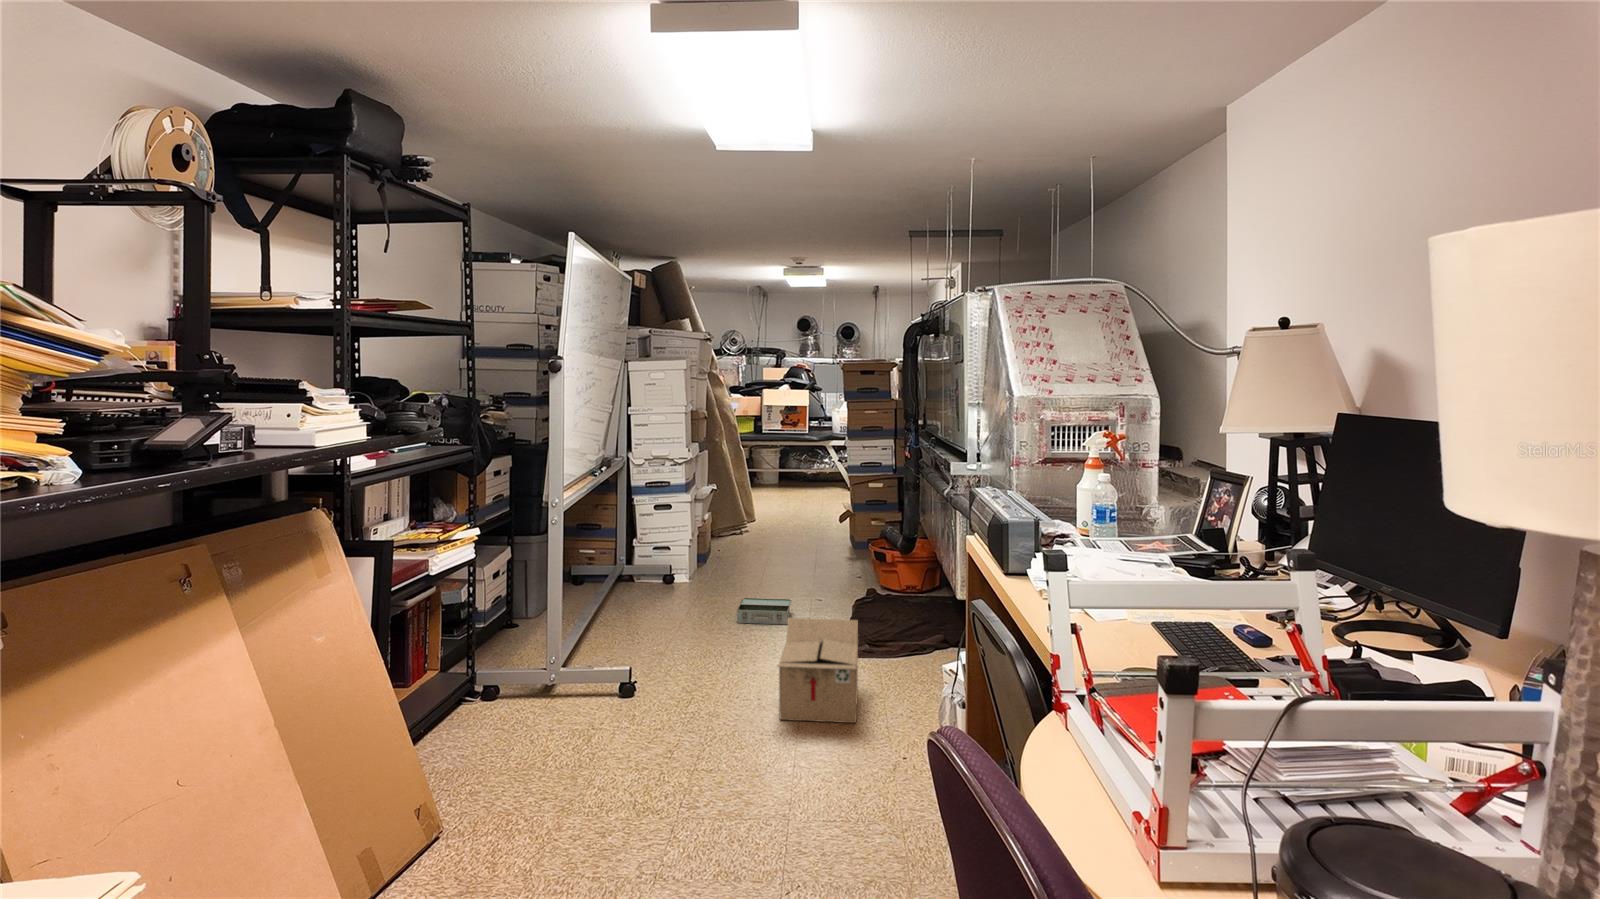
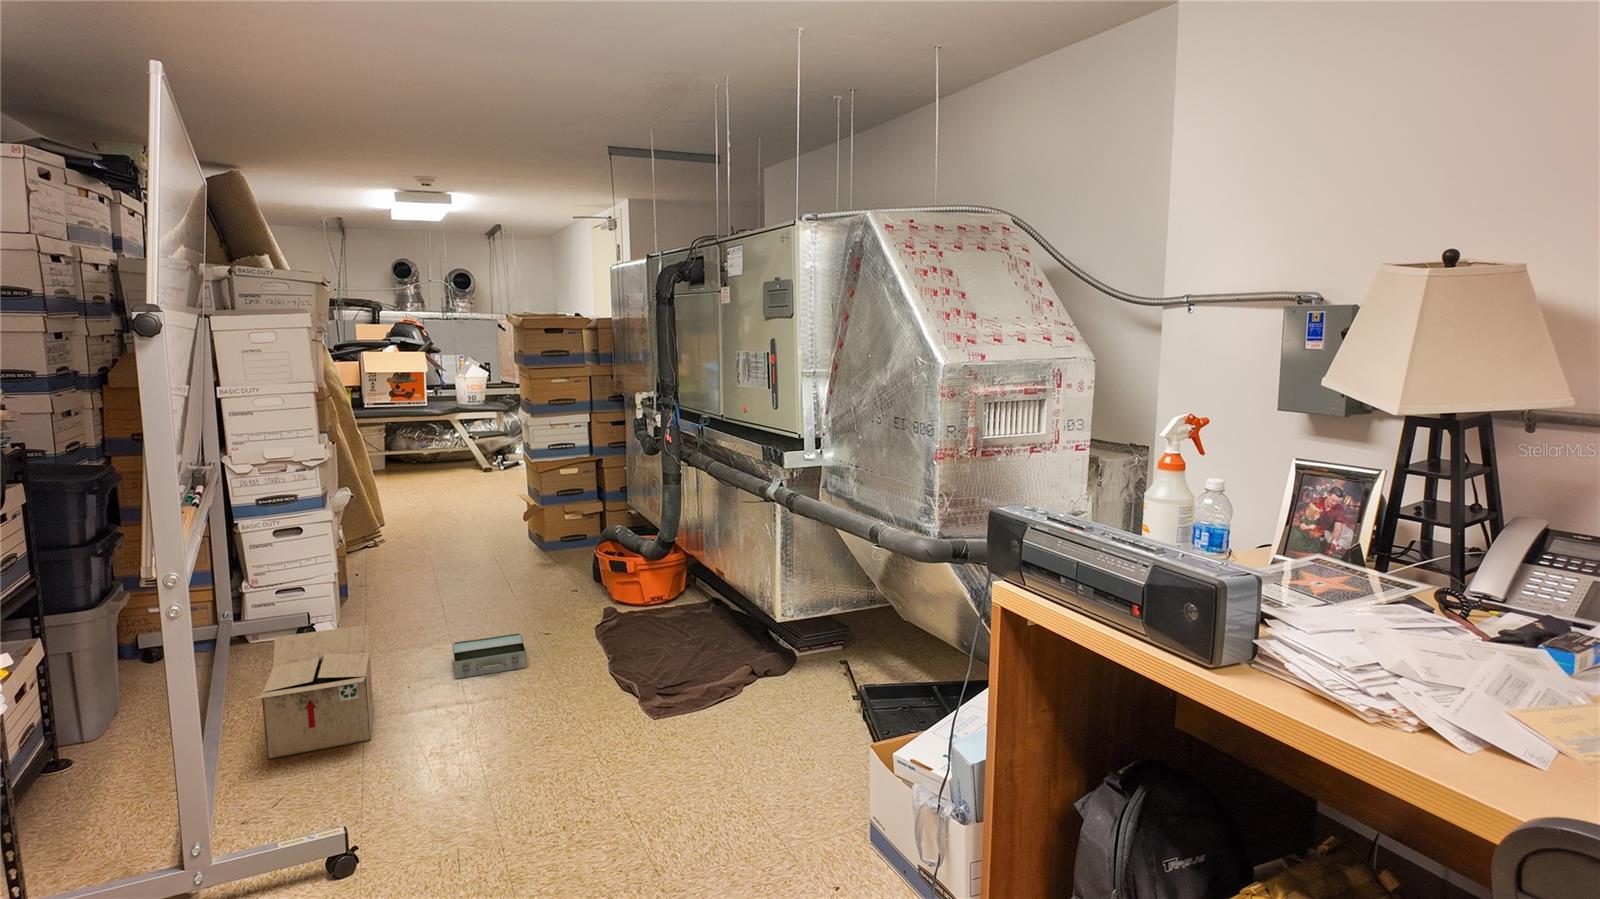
cardboard box: present [777,618,858,723] -> present [255,625,374,759]

